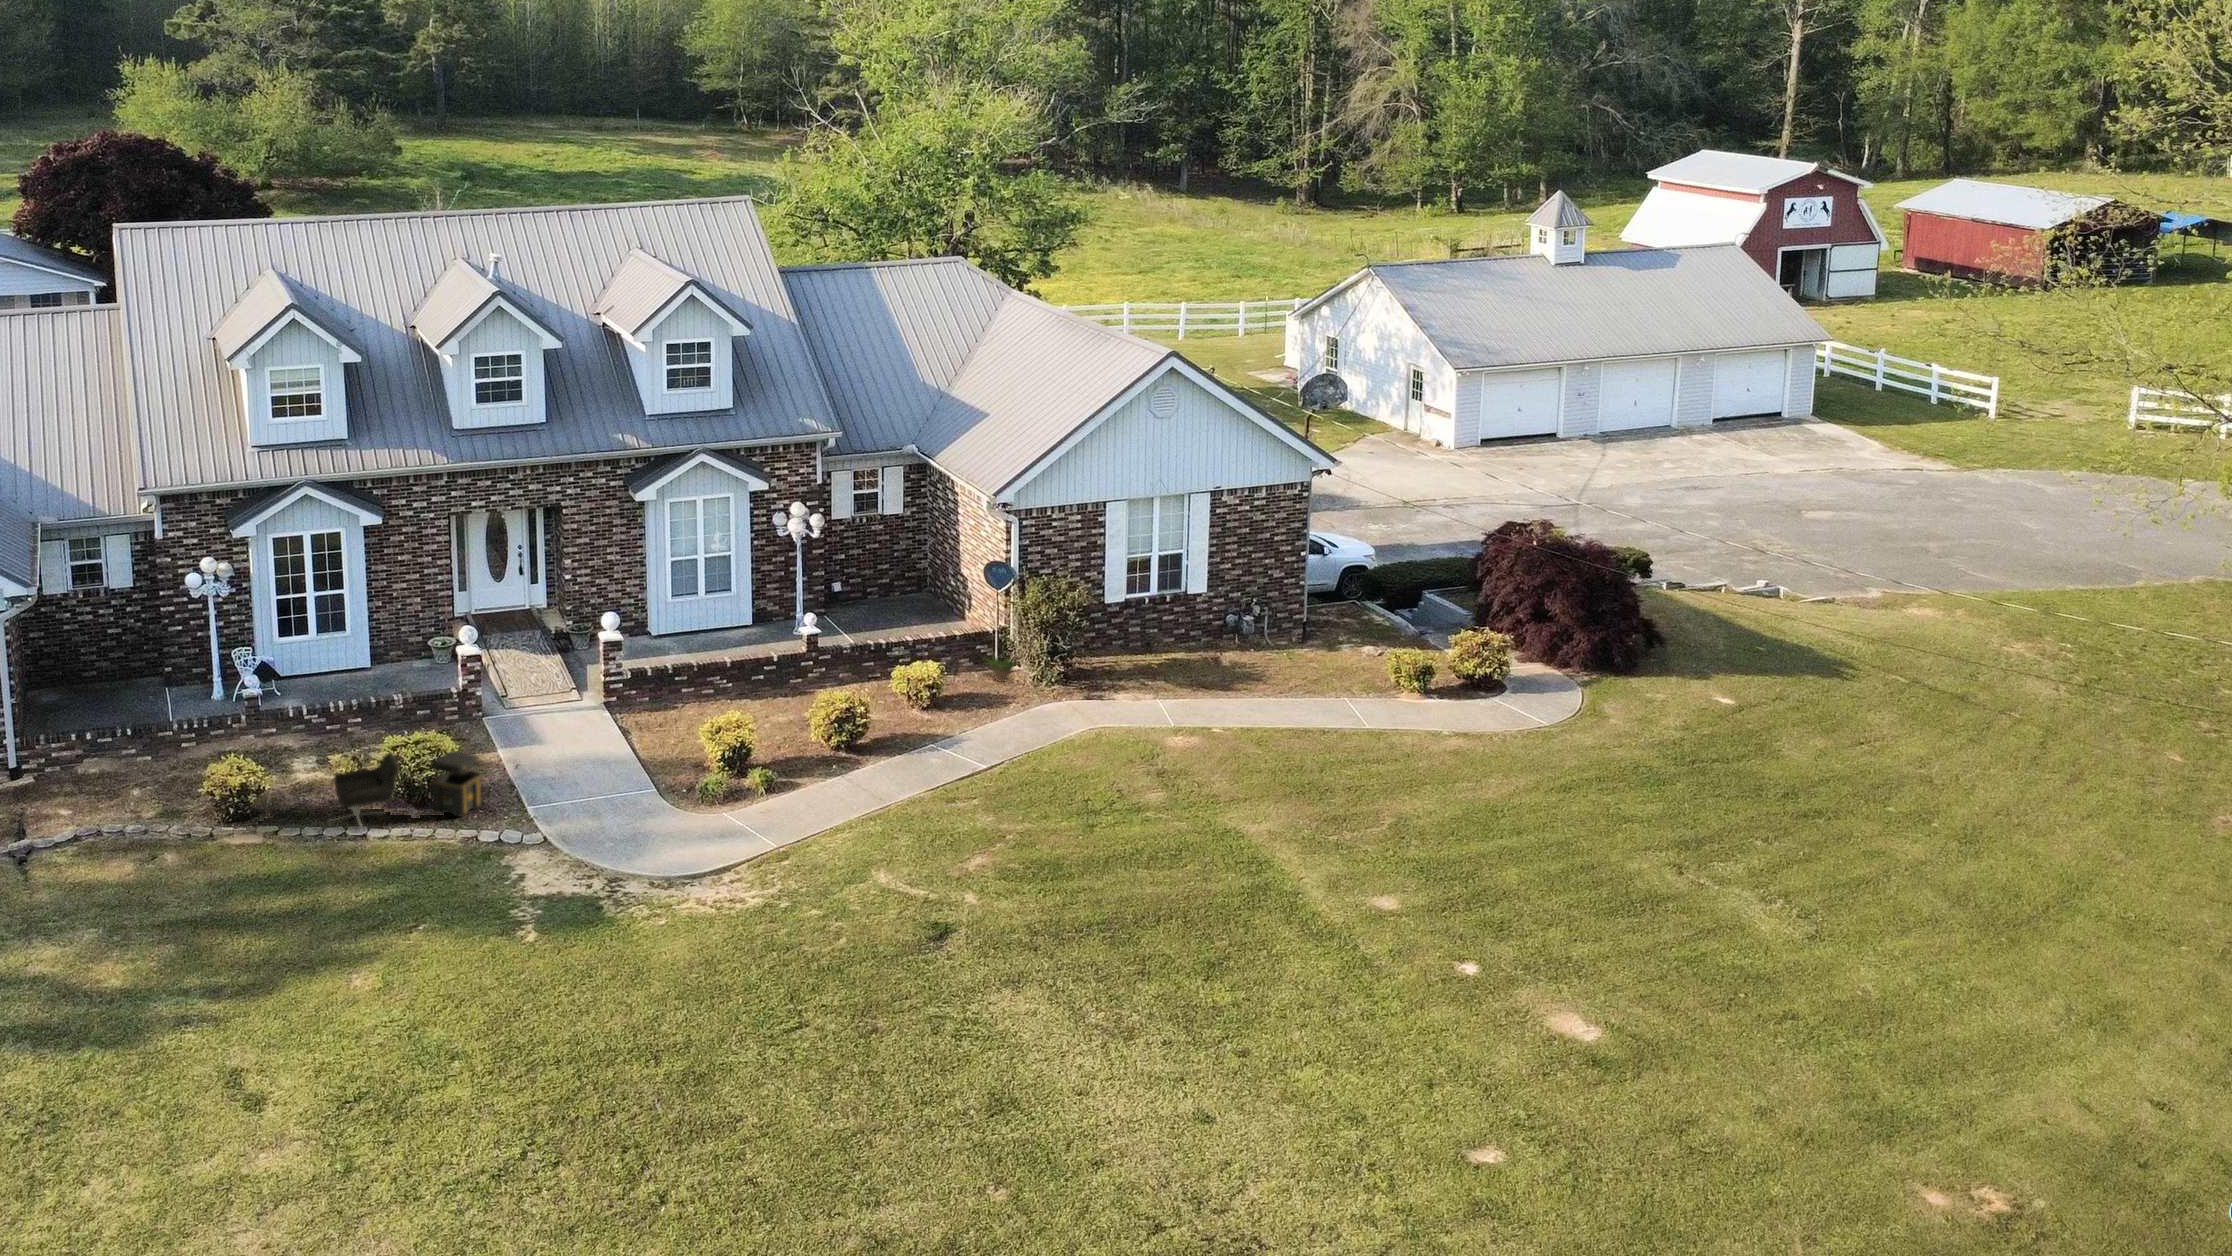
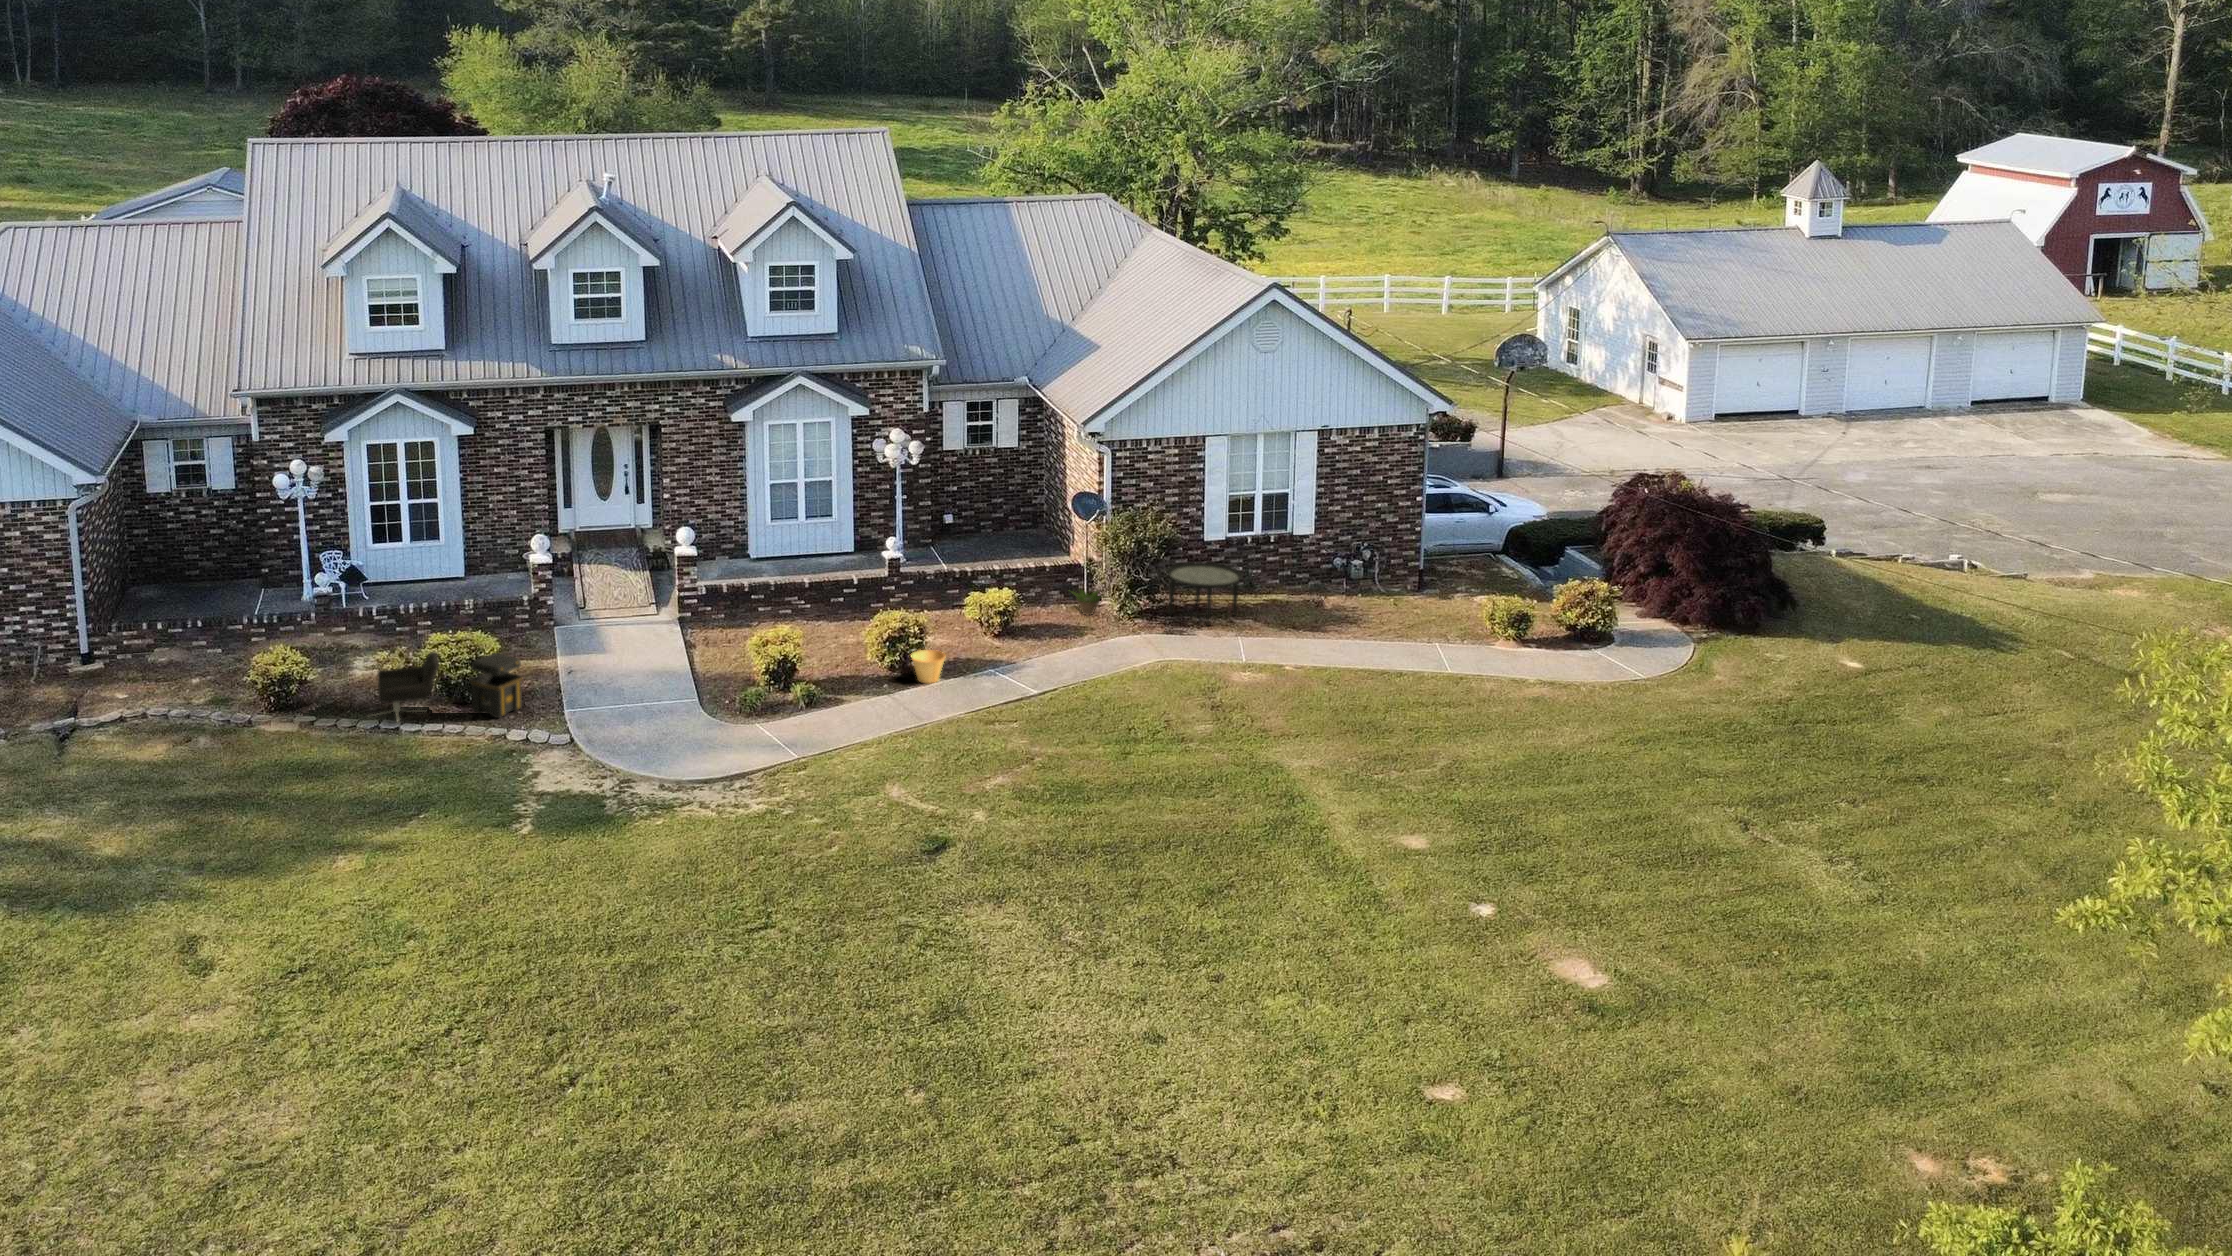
round table: none [1076,624,1151,688] -> present [1167,562,1243,626]
basket: none [854,726,889,760] -> present [911,650,945,683]

